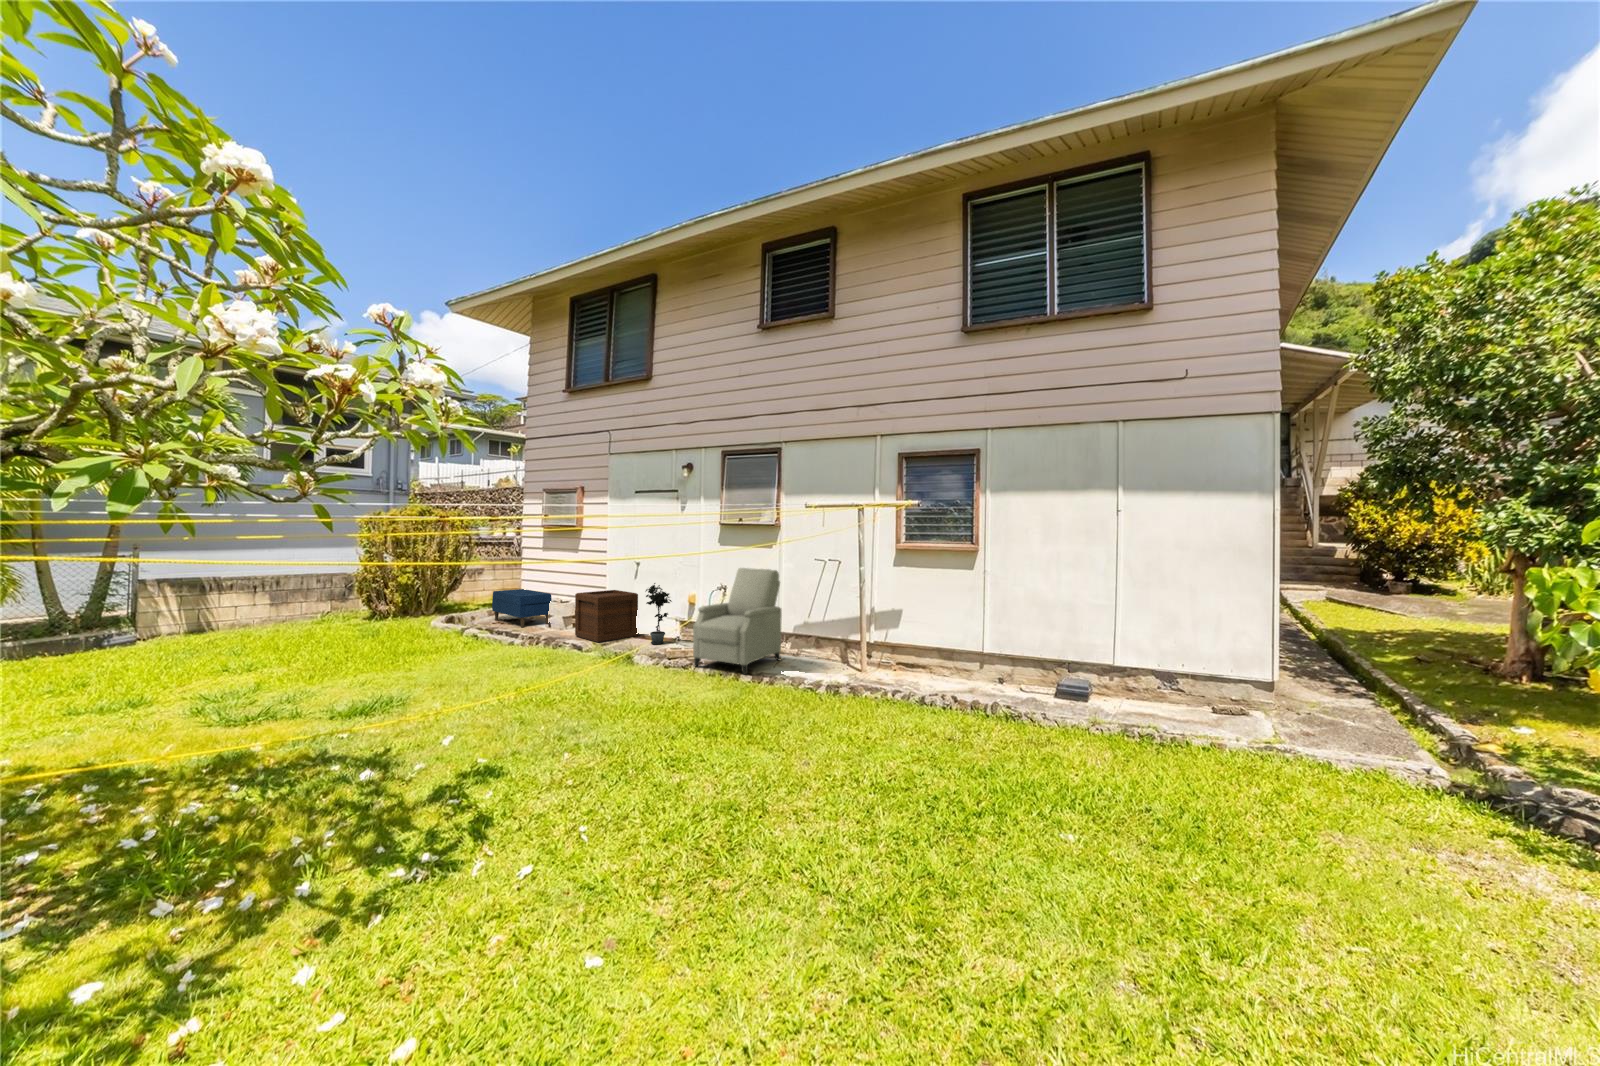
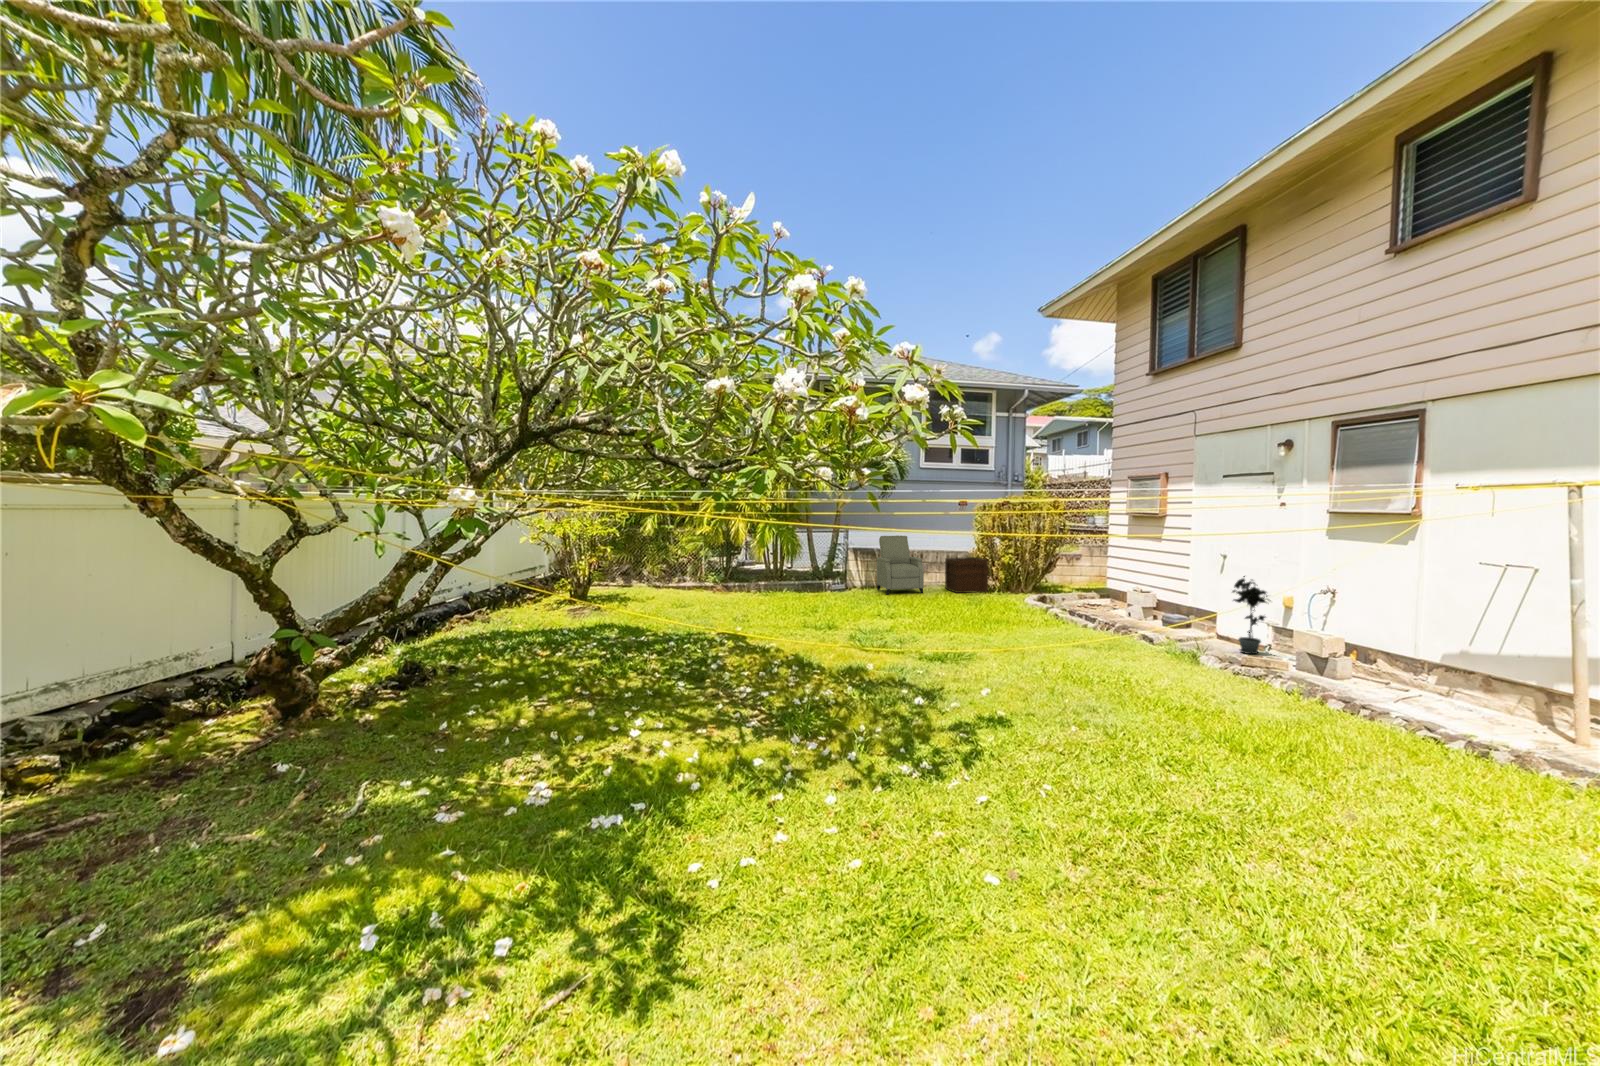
chair: present [693,568,782,674] -> present [877,536,924,595]
bench: present [492,589,552,627] -> none [1075,574,1133,614]
wooden crate: present [575,590,638,642] -> present [945,557,988,593]

